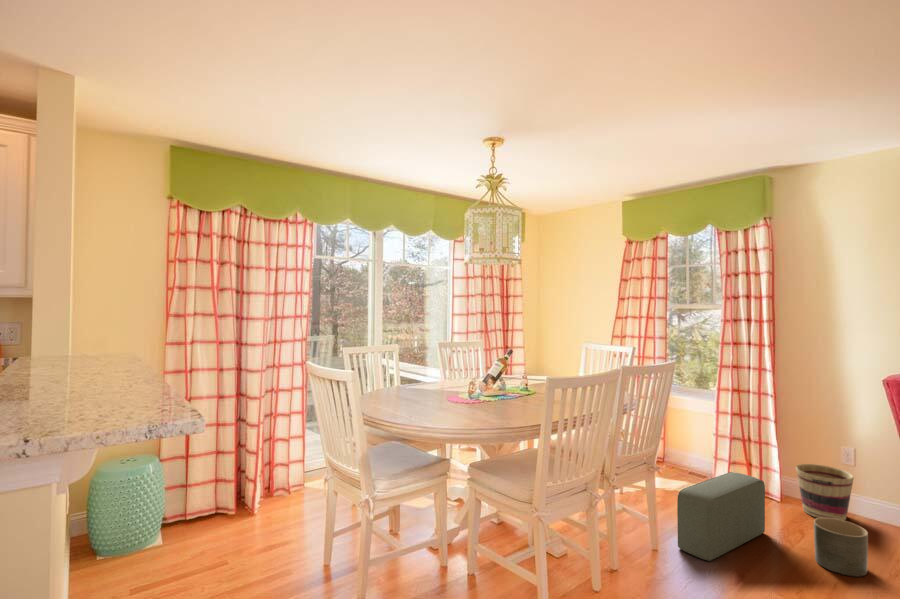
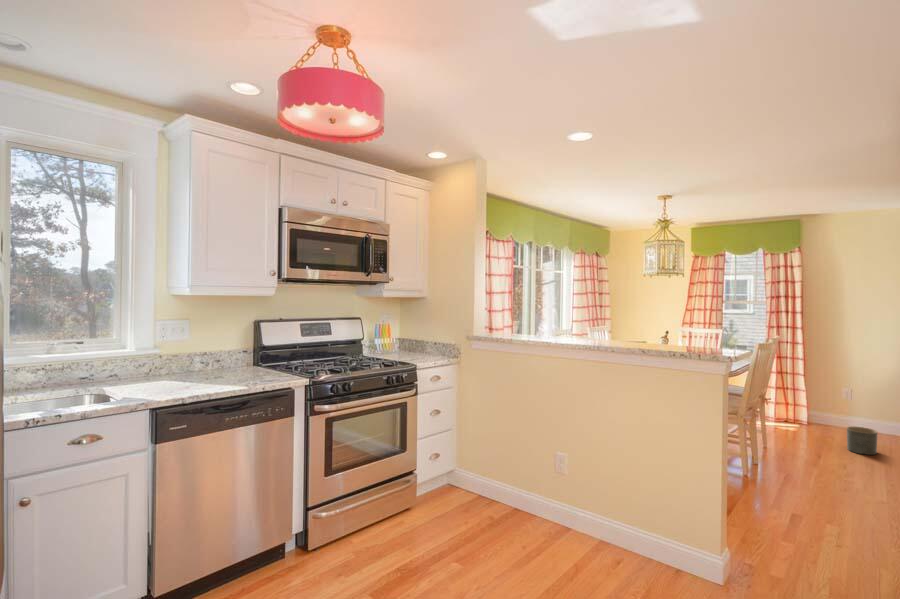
basket: present [796,464,854,520] -> none [819,401,854,432]
pouf: present [677,472,765,561] -> none [775,406,813,454]

